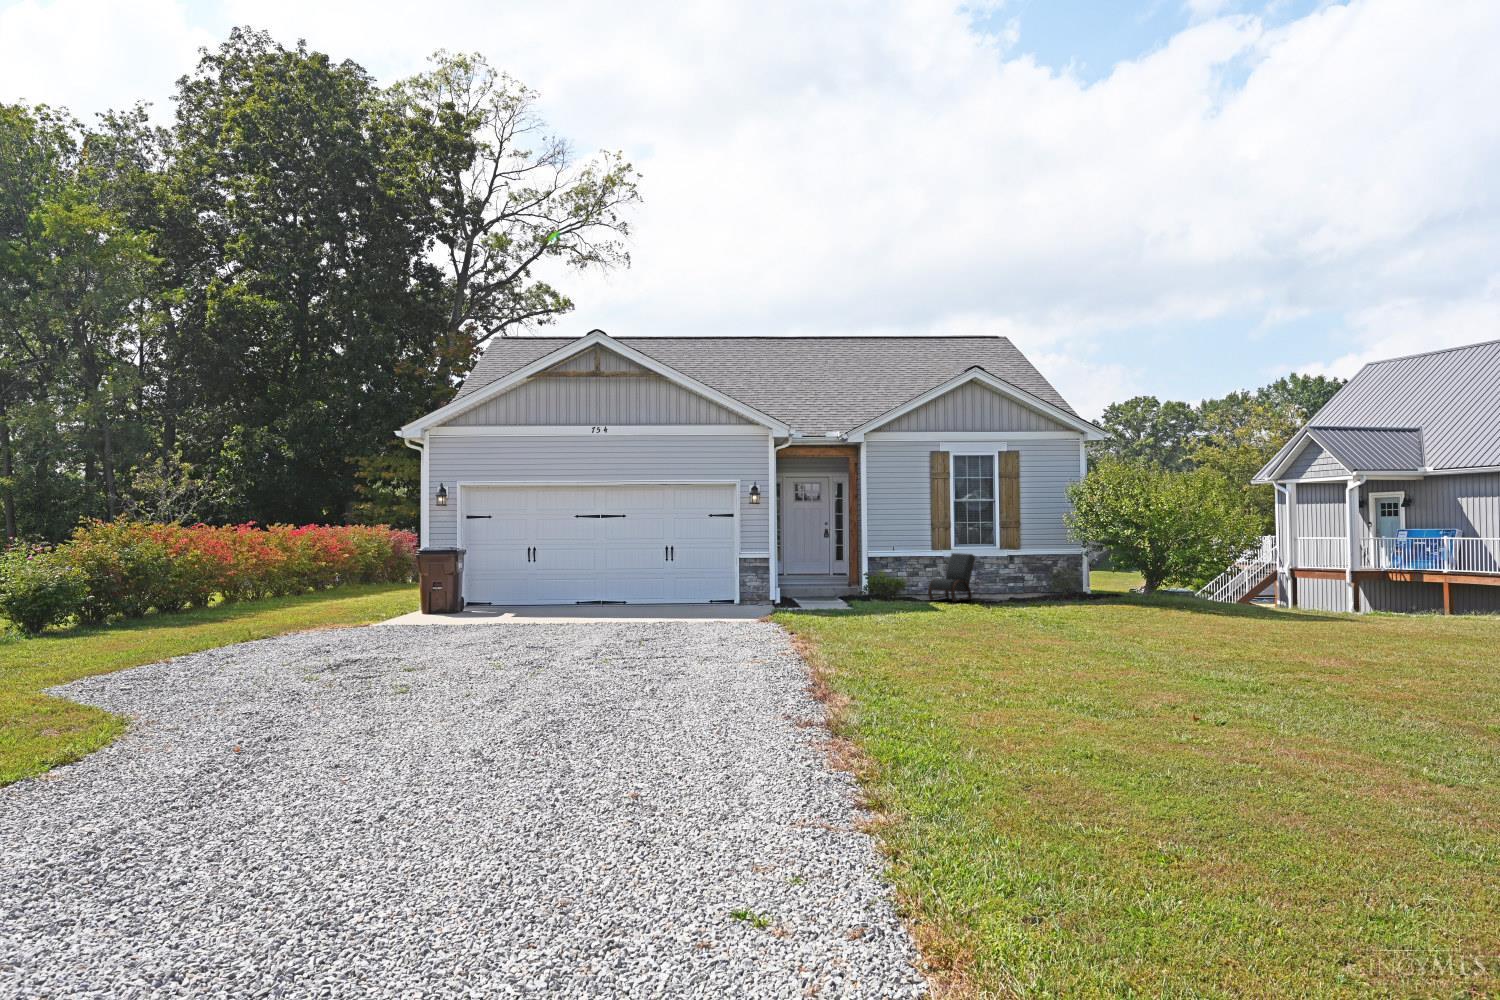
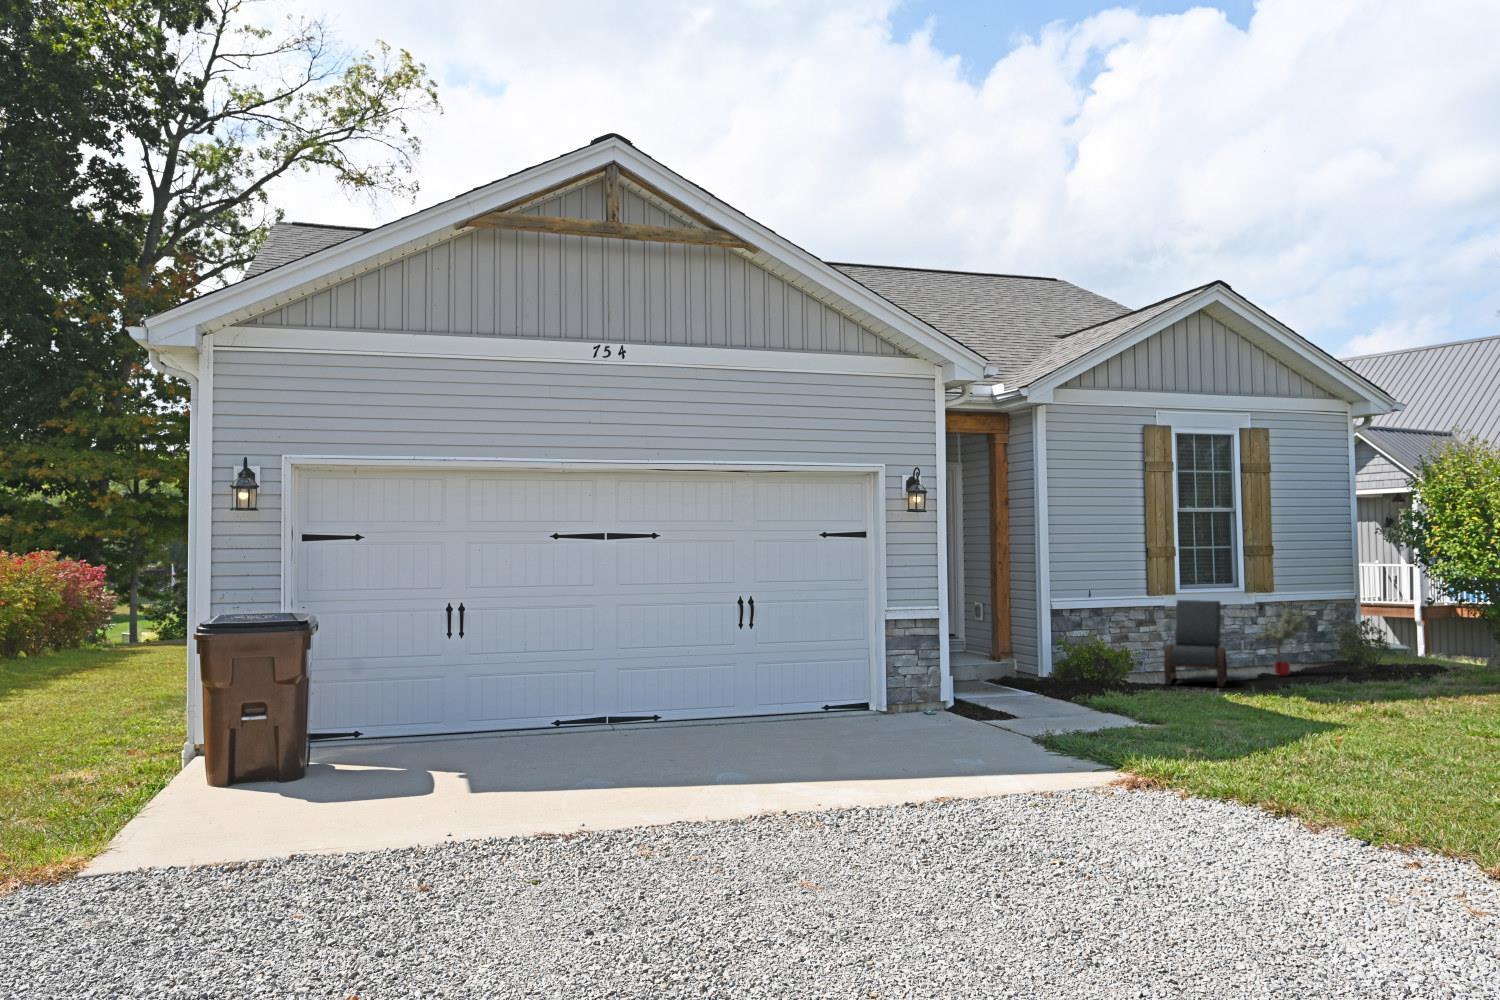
potted tree: none [998,555,1035,599] -> present [1256,601,1309,676]

